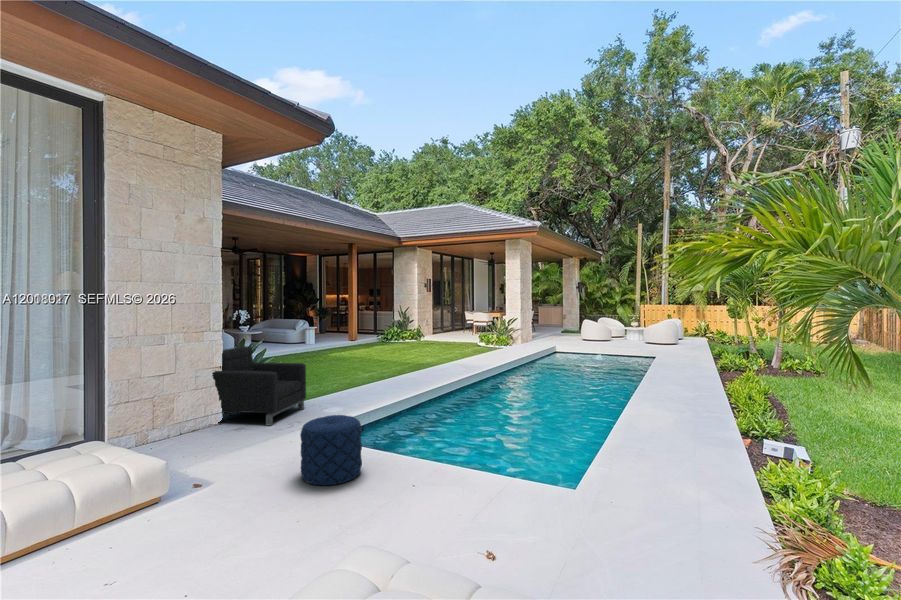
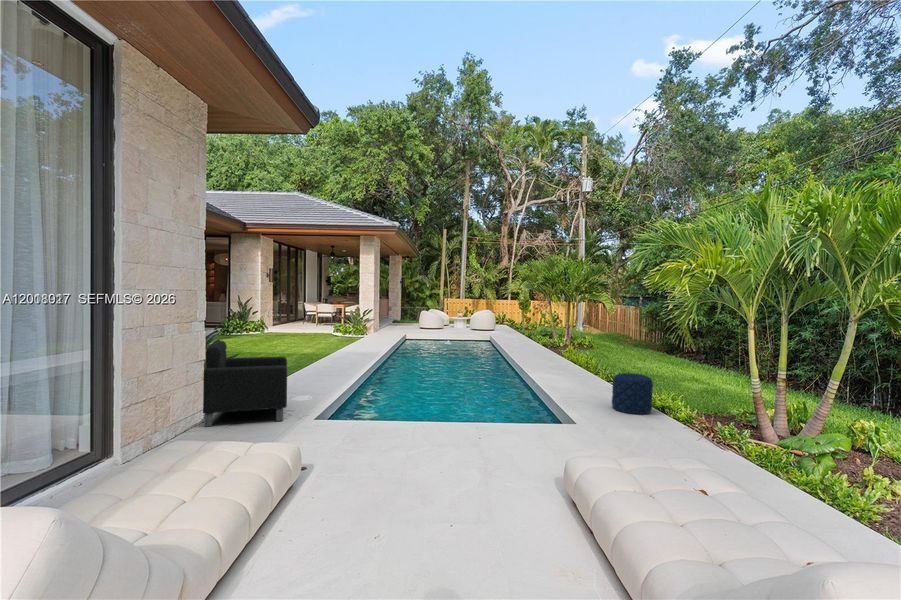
pouf: present [300,415,362,485] -> present [612,373,653,414]

